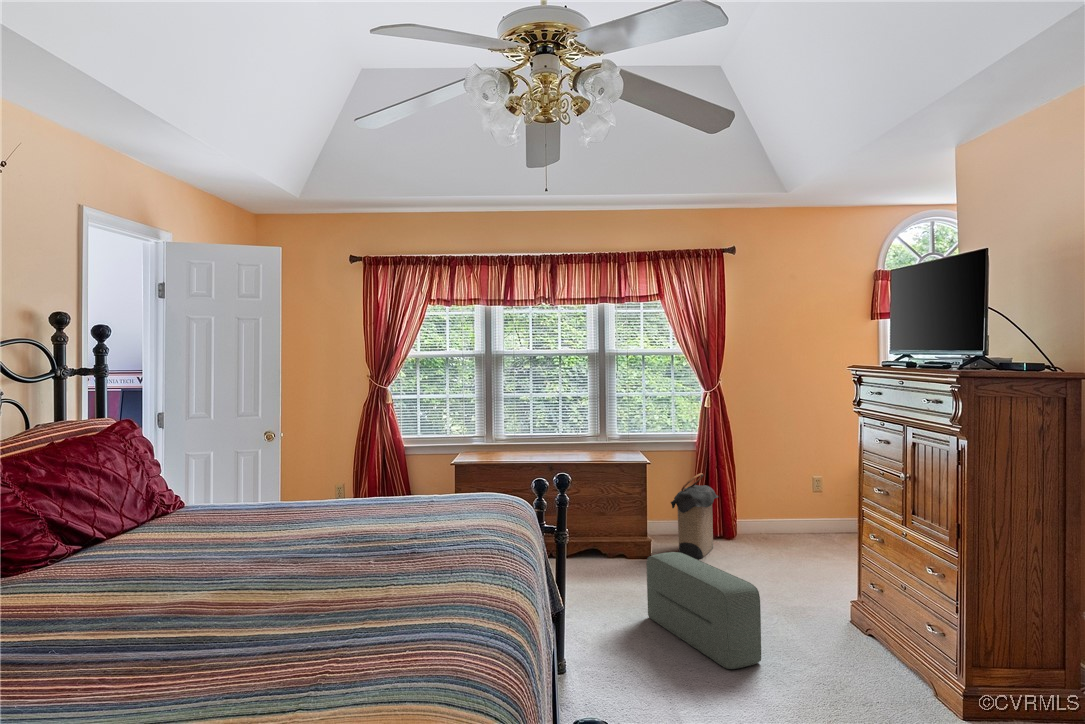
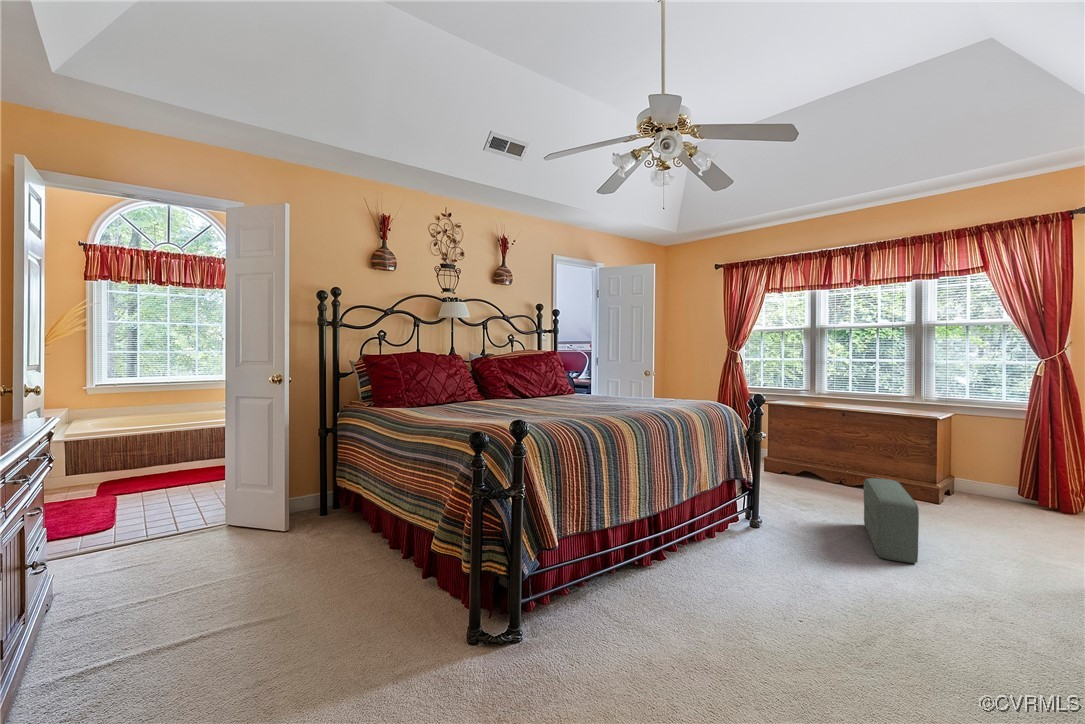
laundry hamper: present [671,473,718,559] -> none [960,436,1039,513]

